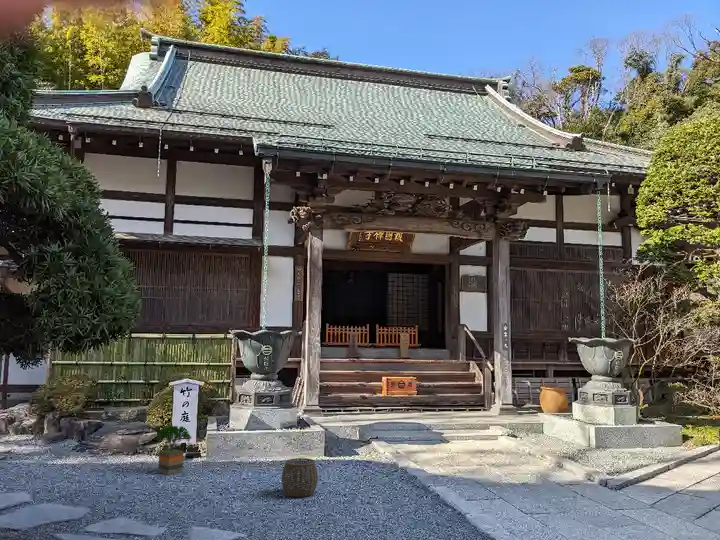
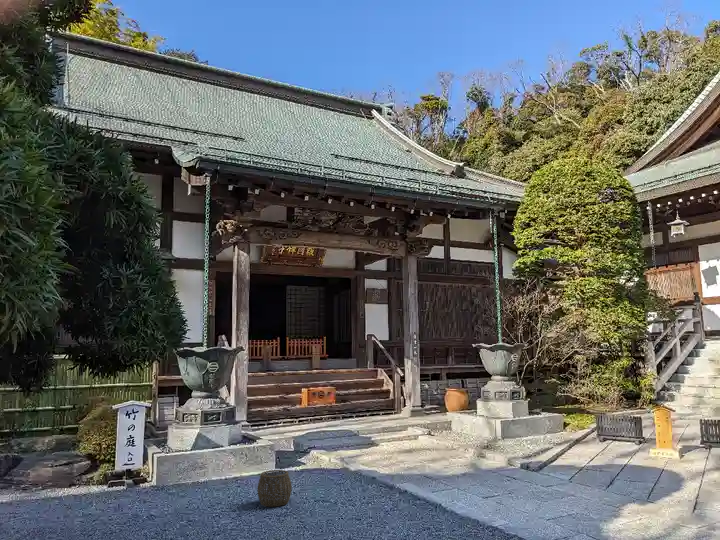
potted tree: present [157,426,191,475] -> none [112,450,151,500]

